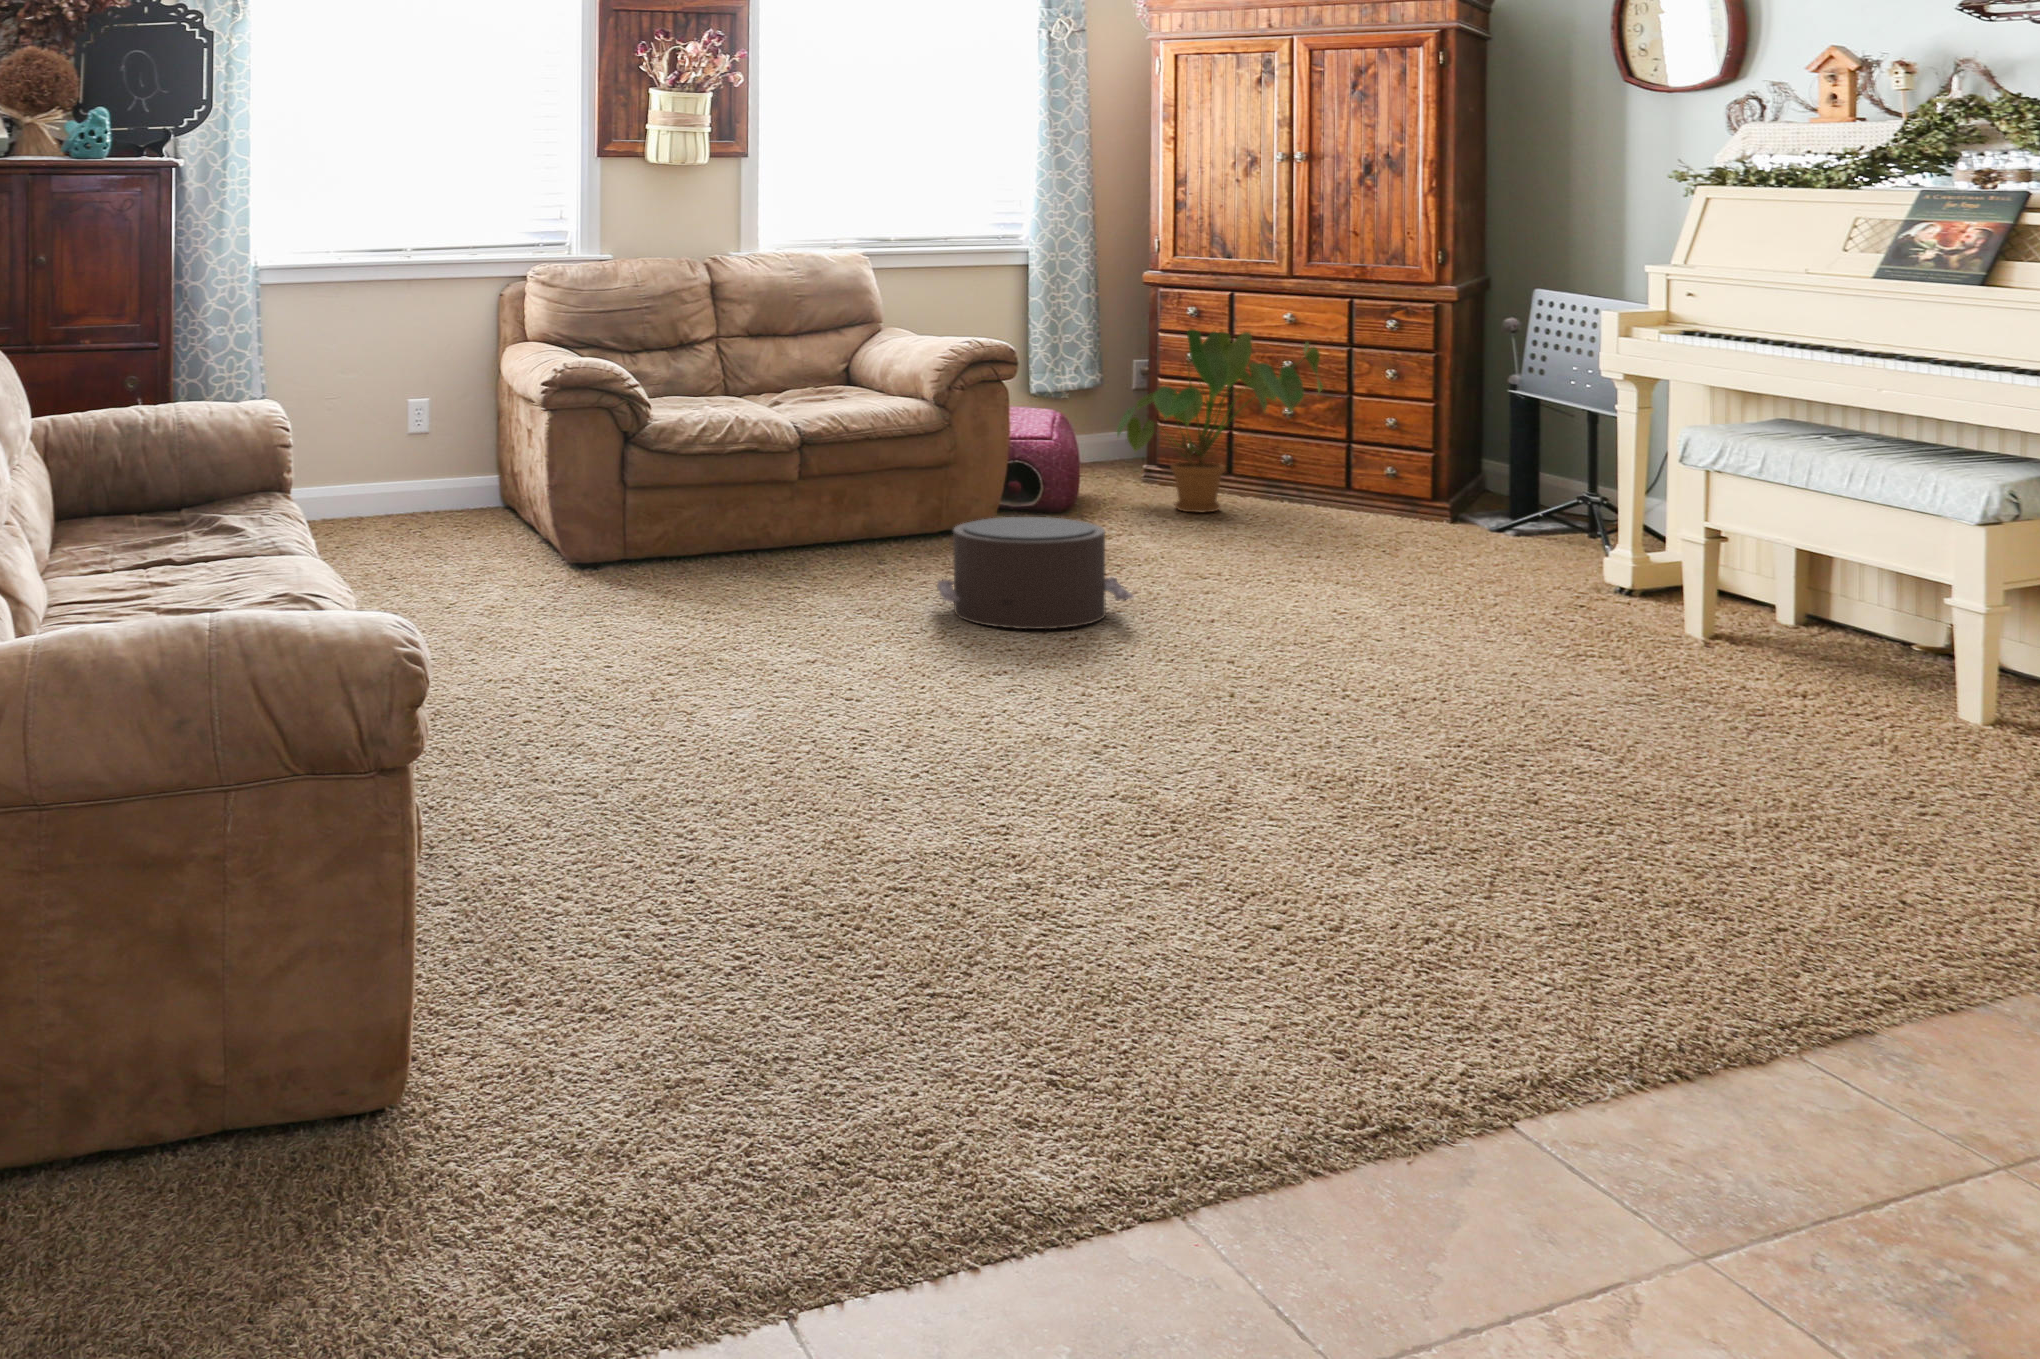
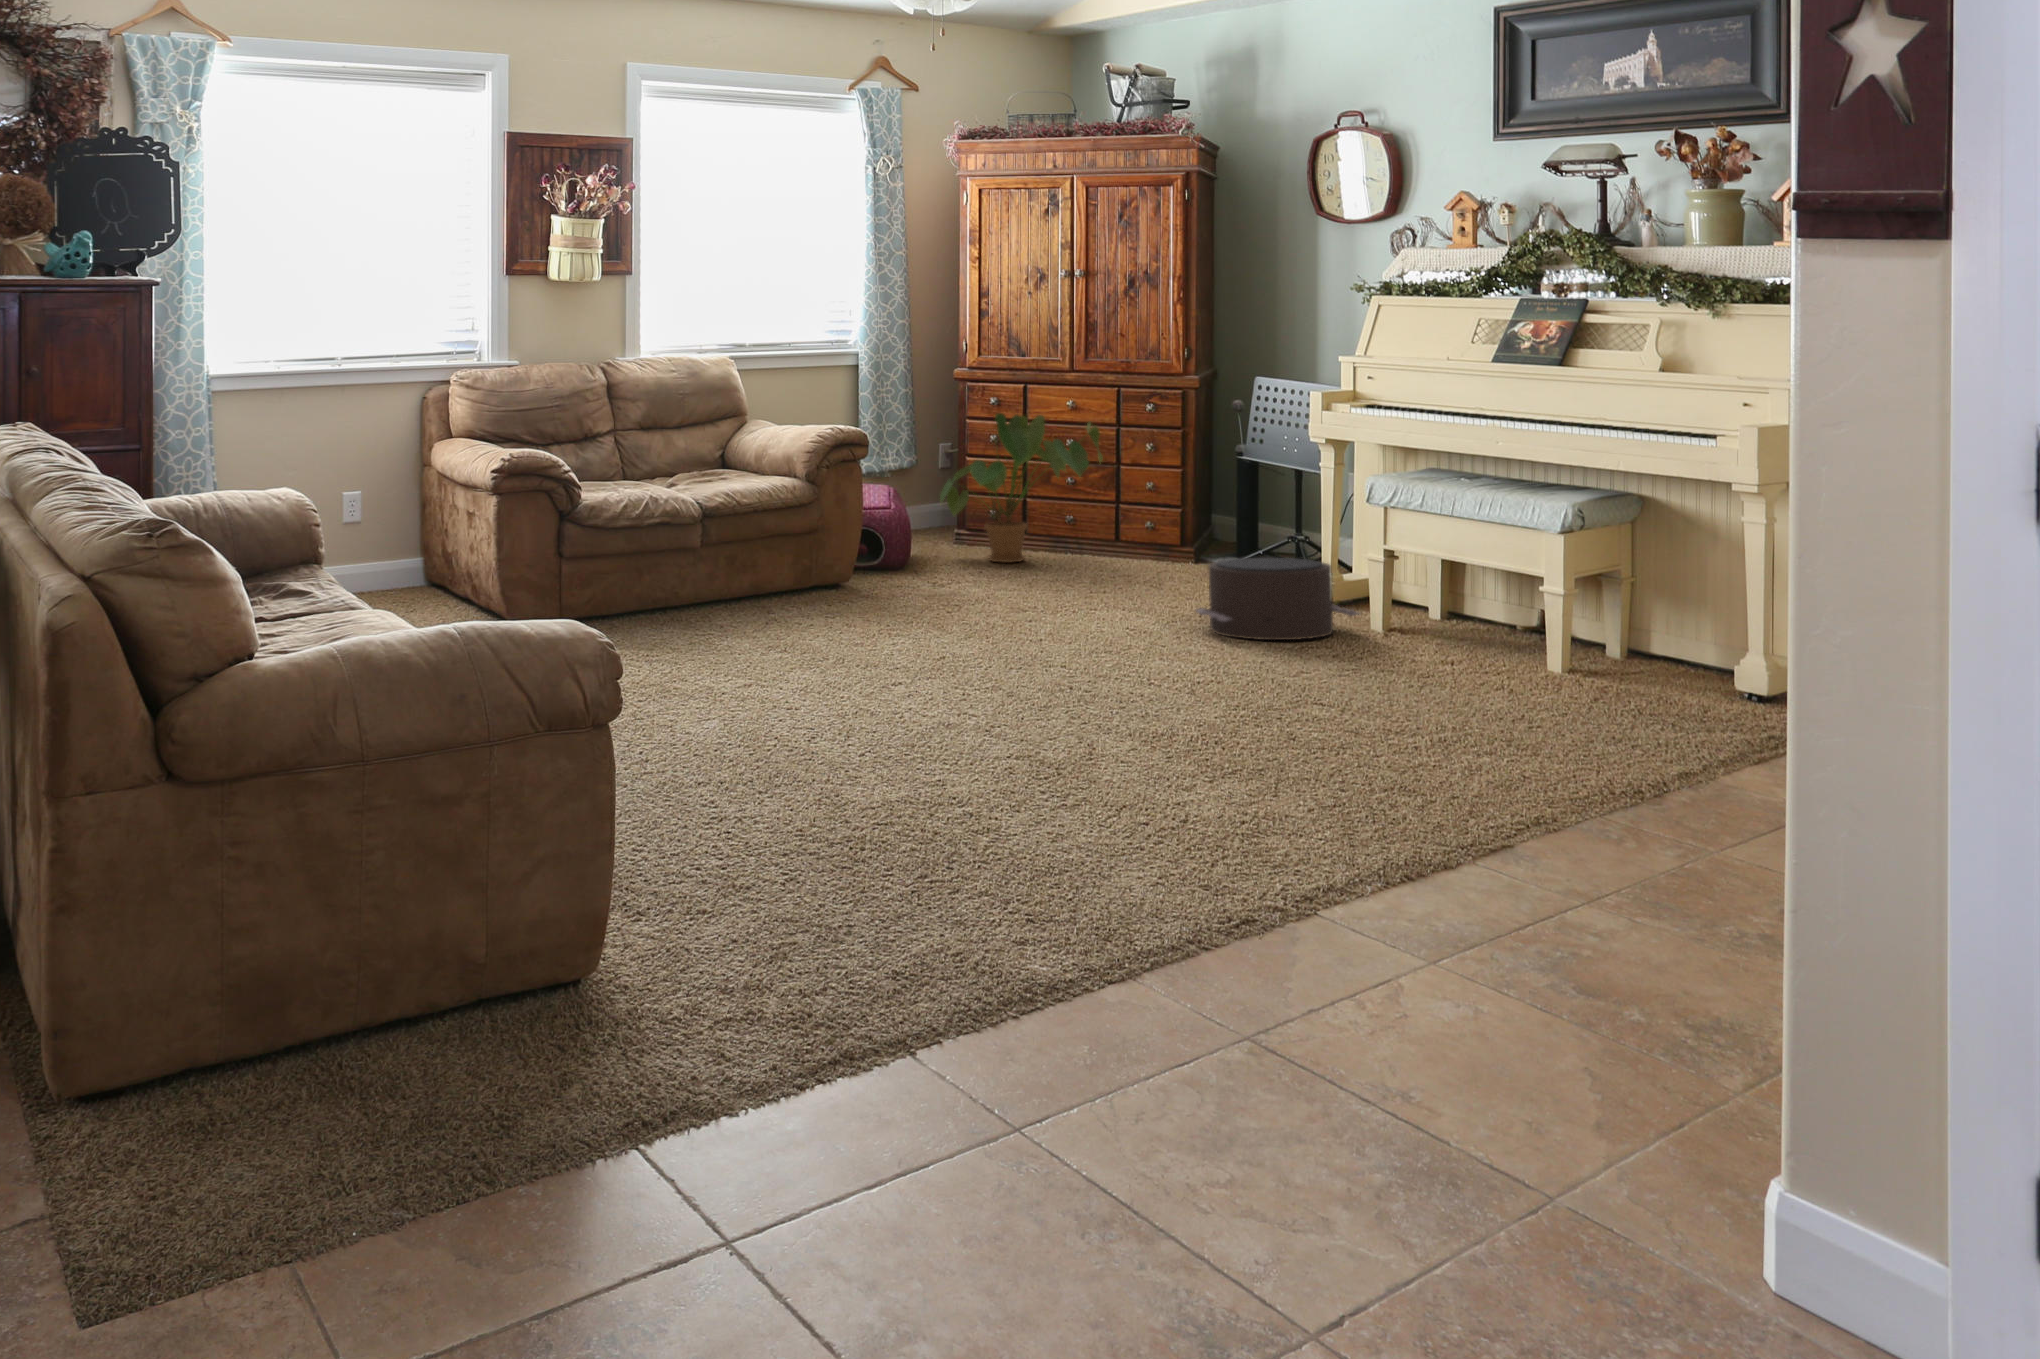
pouf: present [937,517,1133,629] -> present [1196,558,1360,640]

